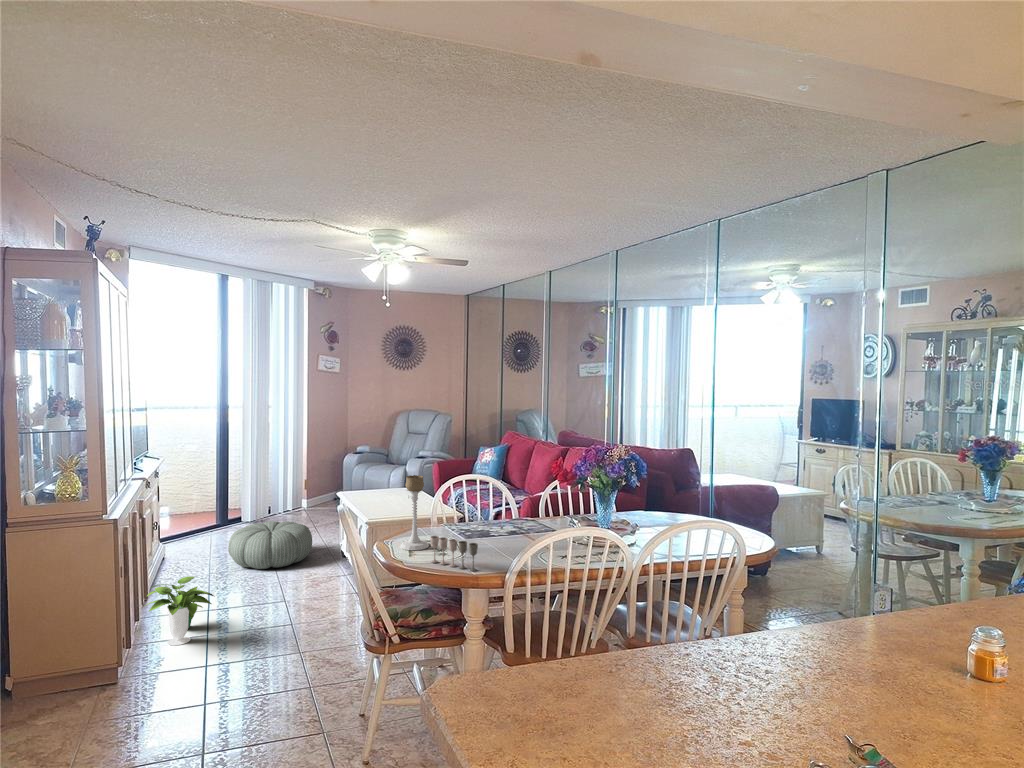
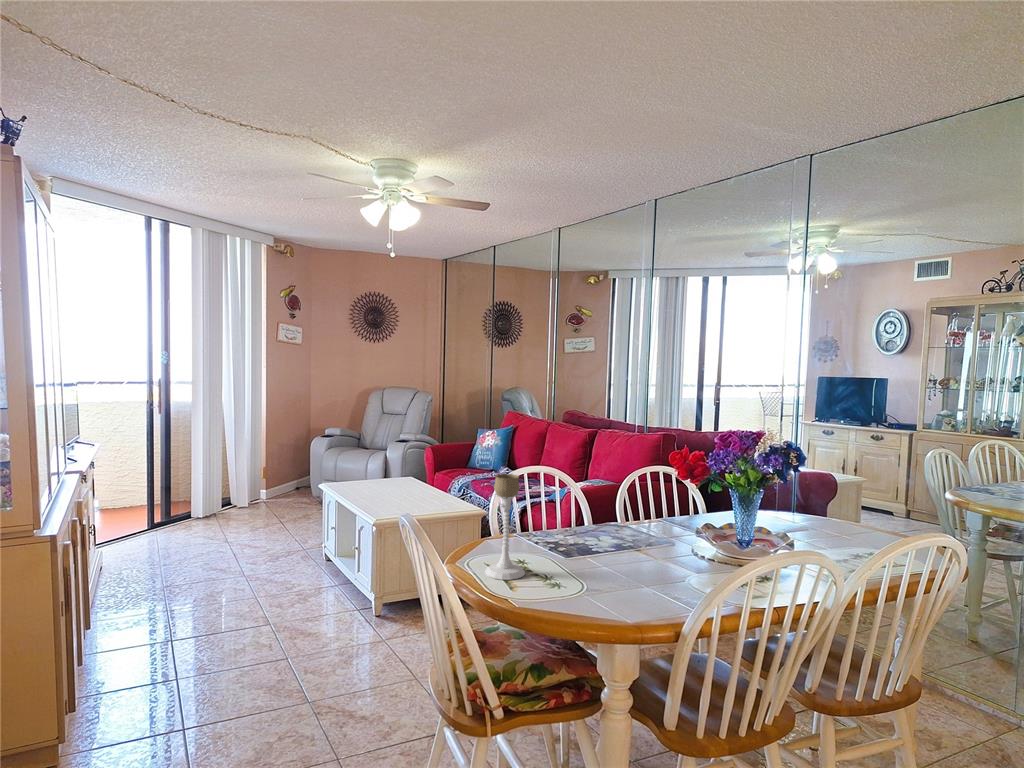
pouf: present [228,521,312,569] -> none [185,523,290,583]
wine glass: present [430,536,478,571] -> none [549,562,628,615]
potted plant: present [147,576,214,645] -> none [89,607,188,704]

